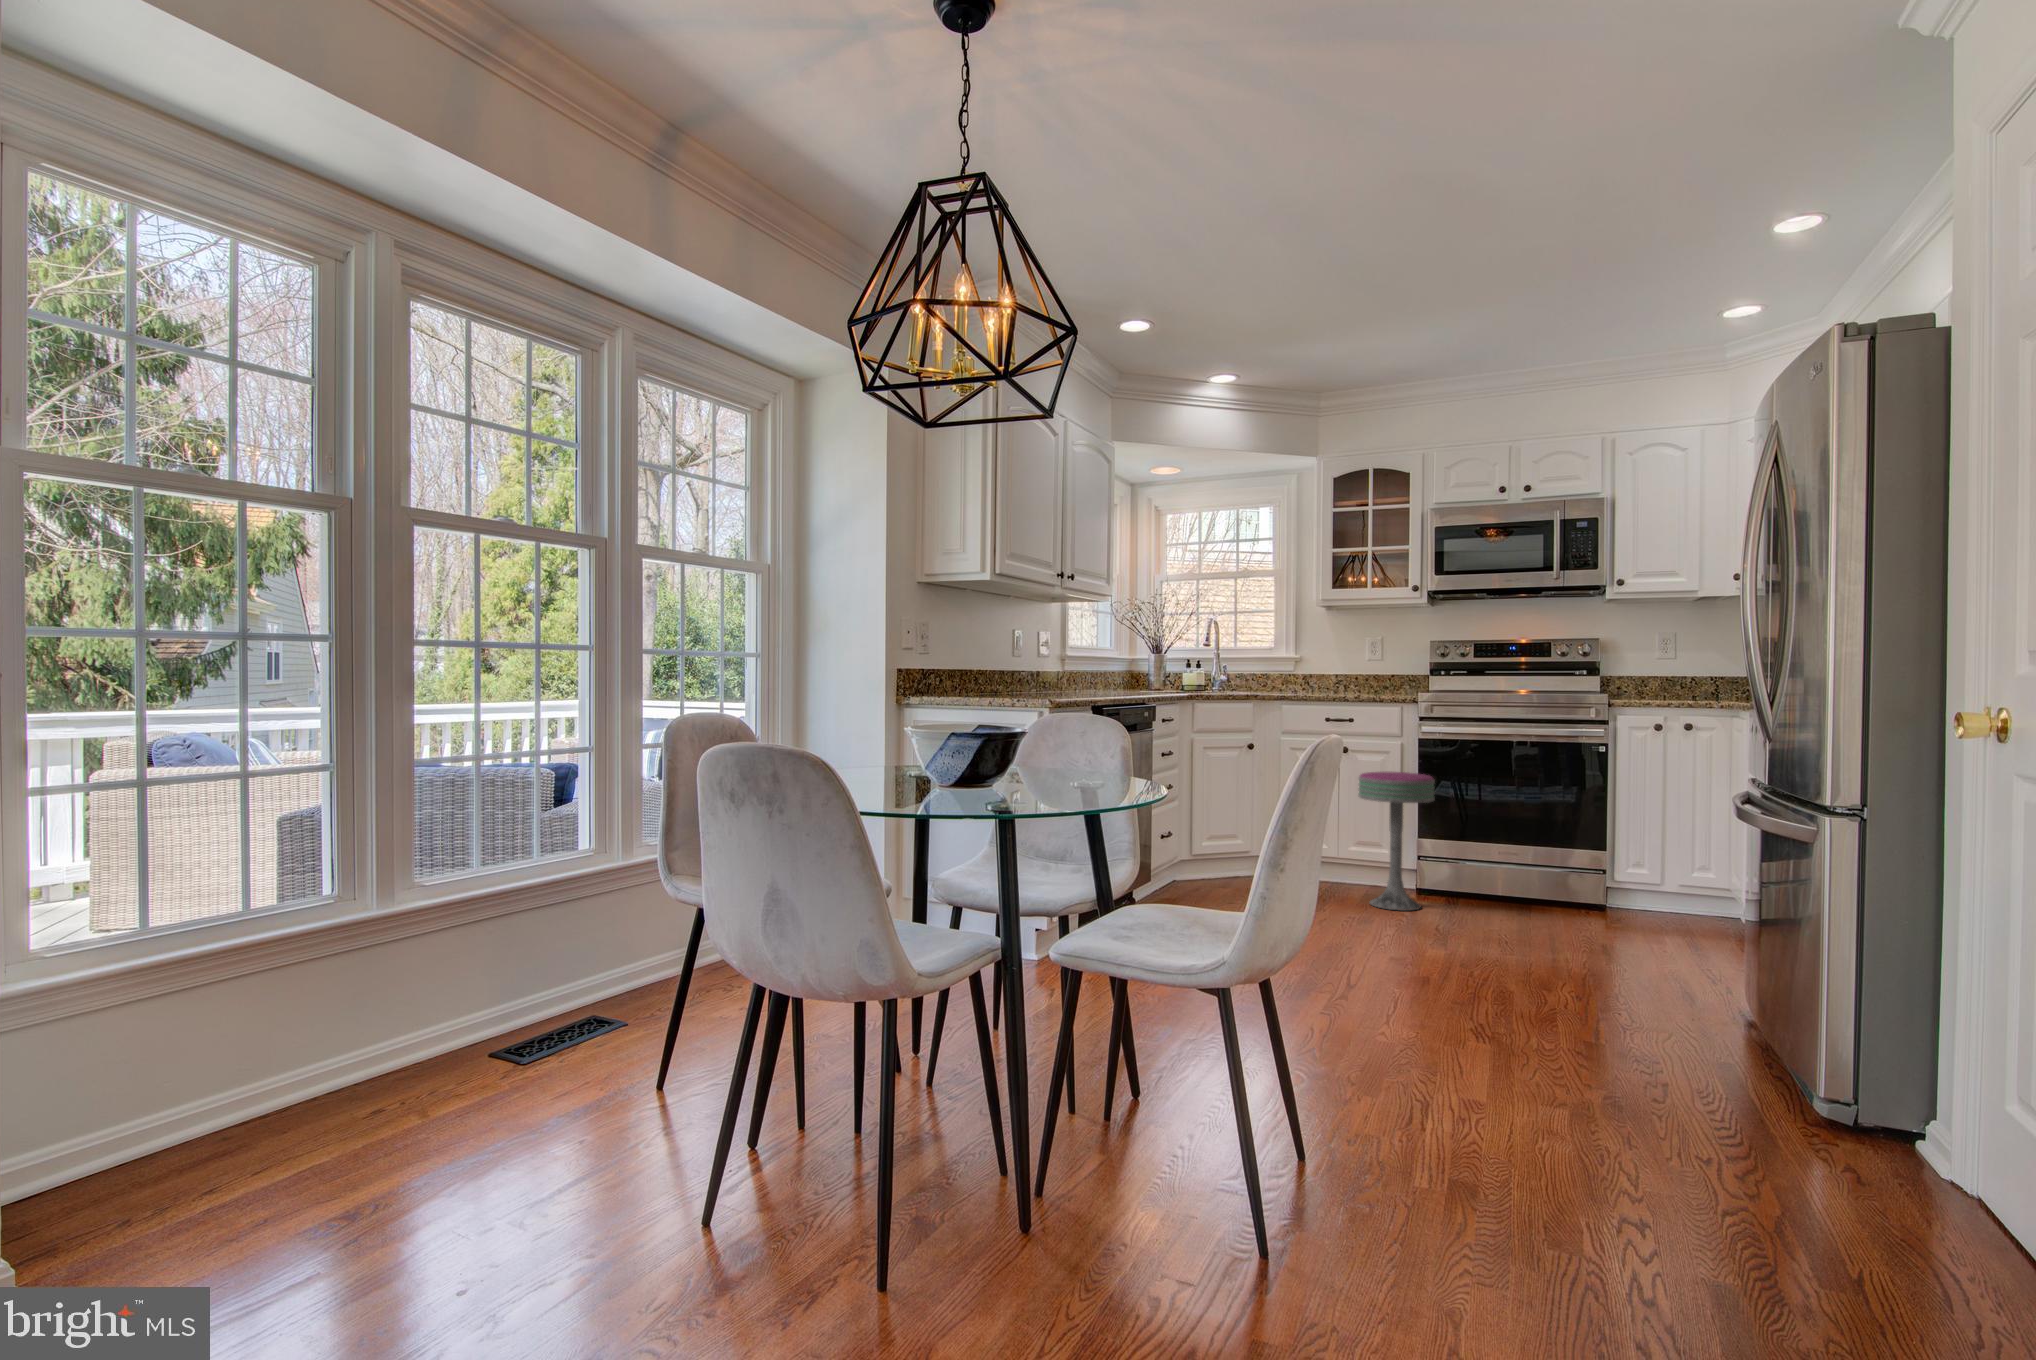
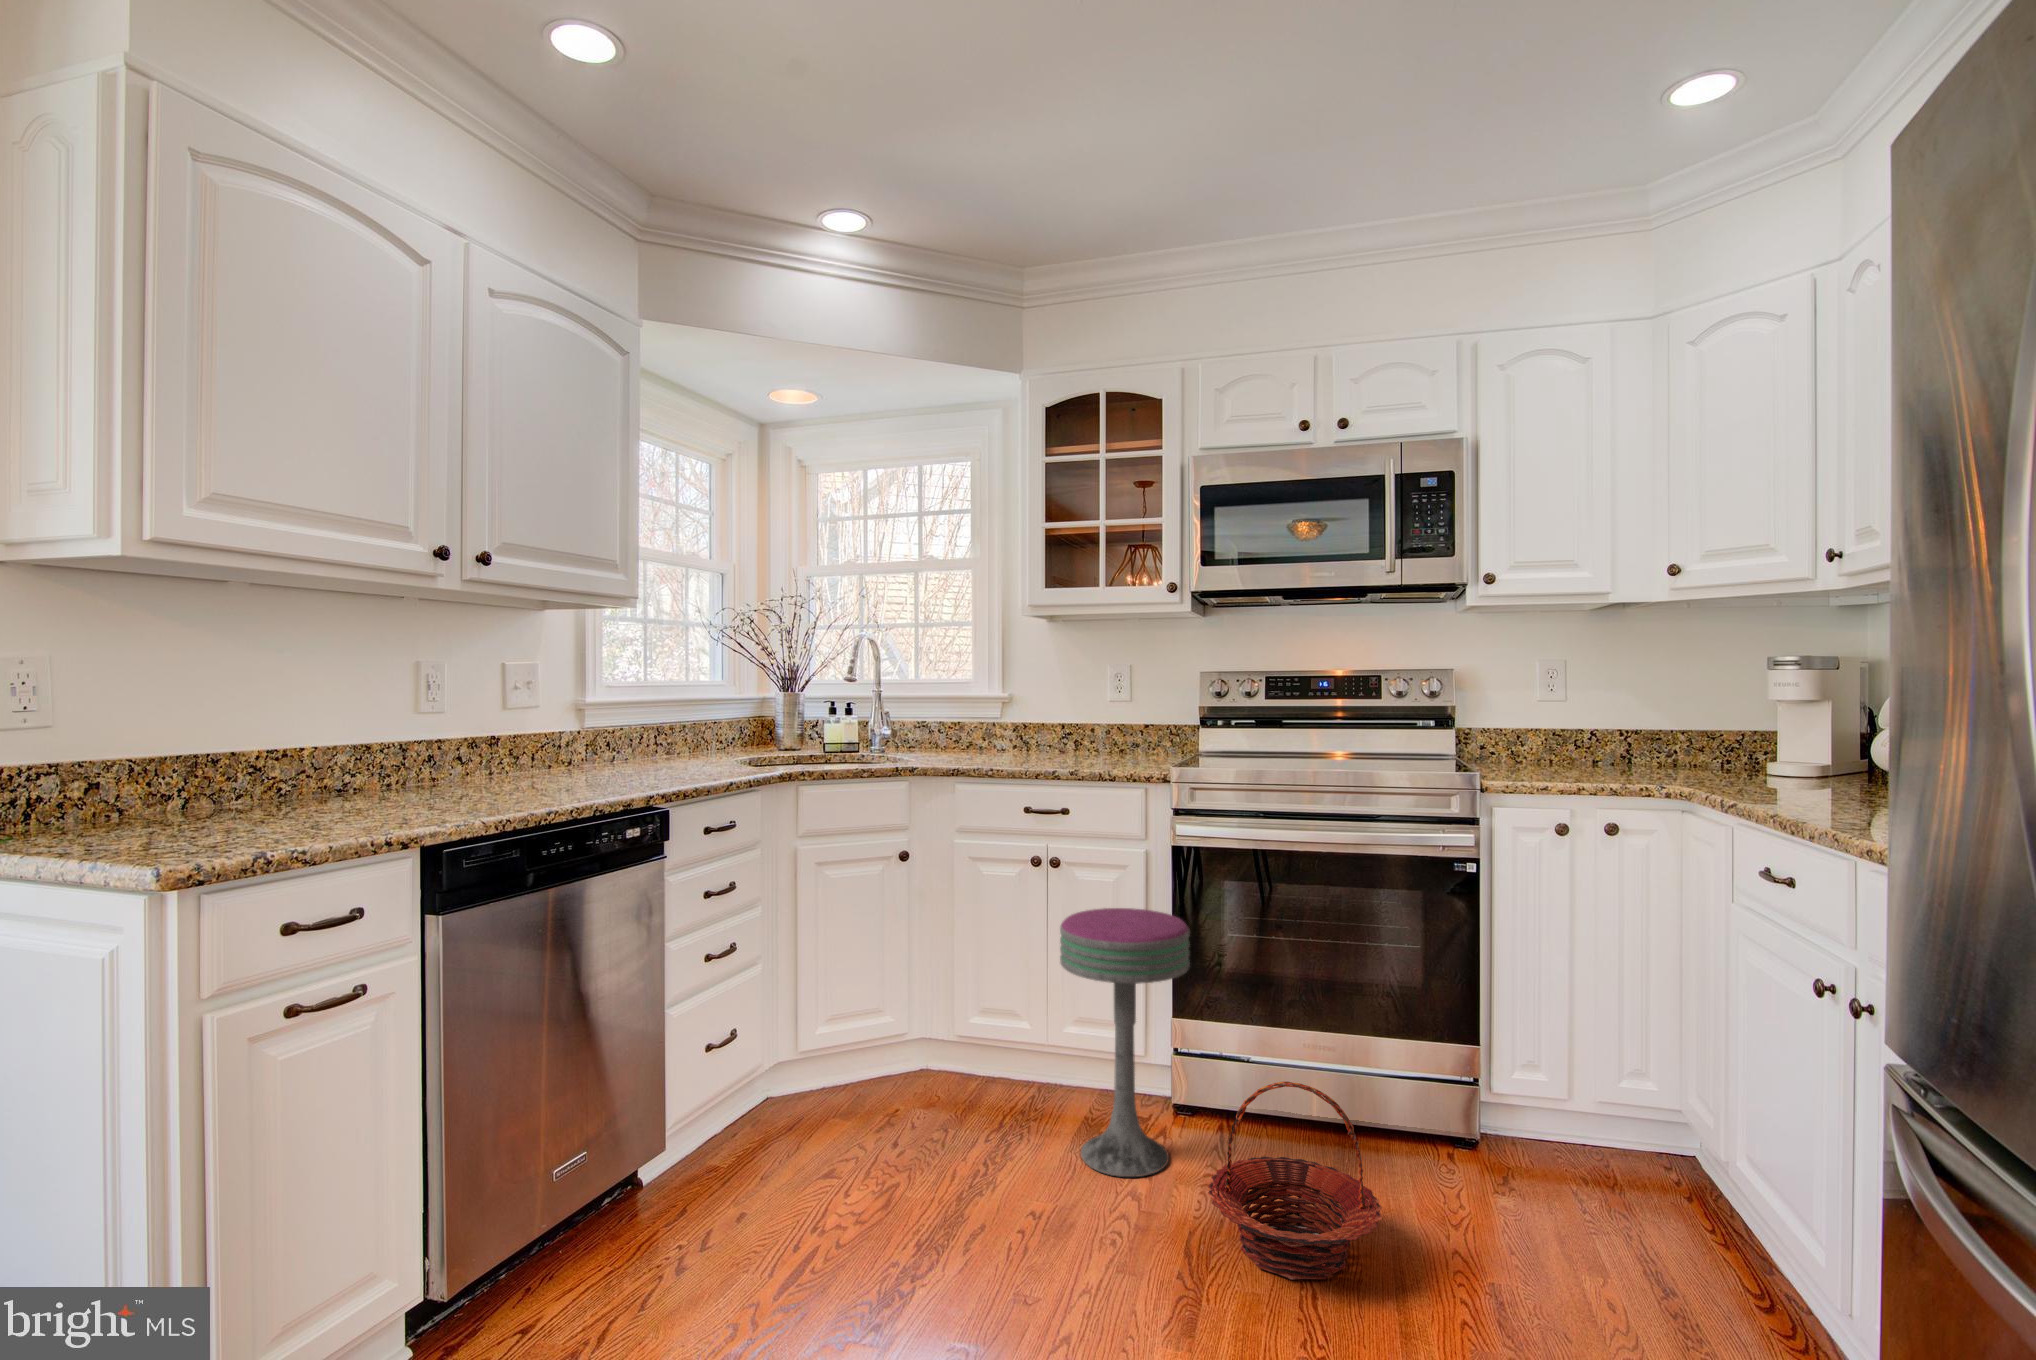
basket: none [1450,844,1546,937] -> present [1207,1082,1382,1280]

